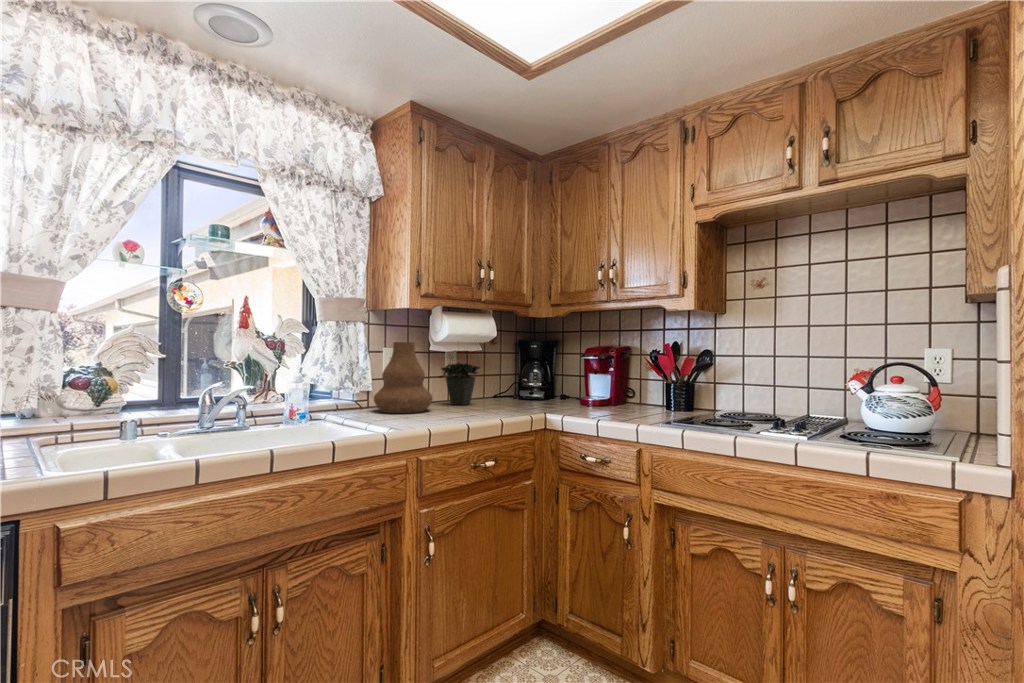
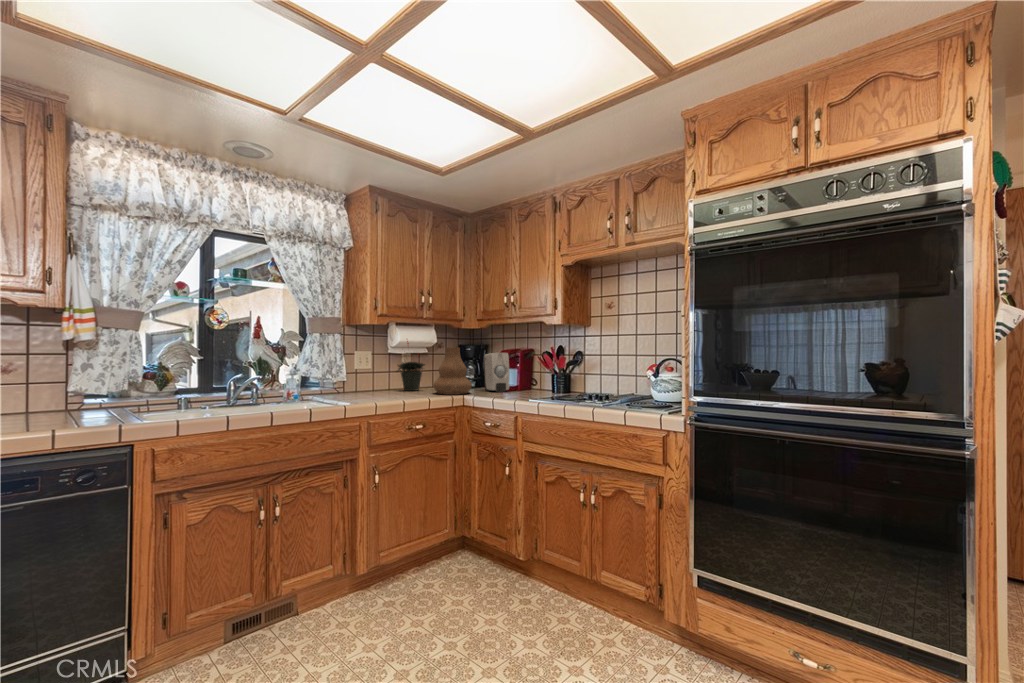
vase: present [374,342,432,413] -> present [433,348,472,395]
soap dispenser: none [563,351,603,408] -> present [484,353,509,392]

